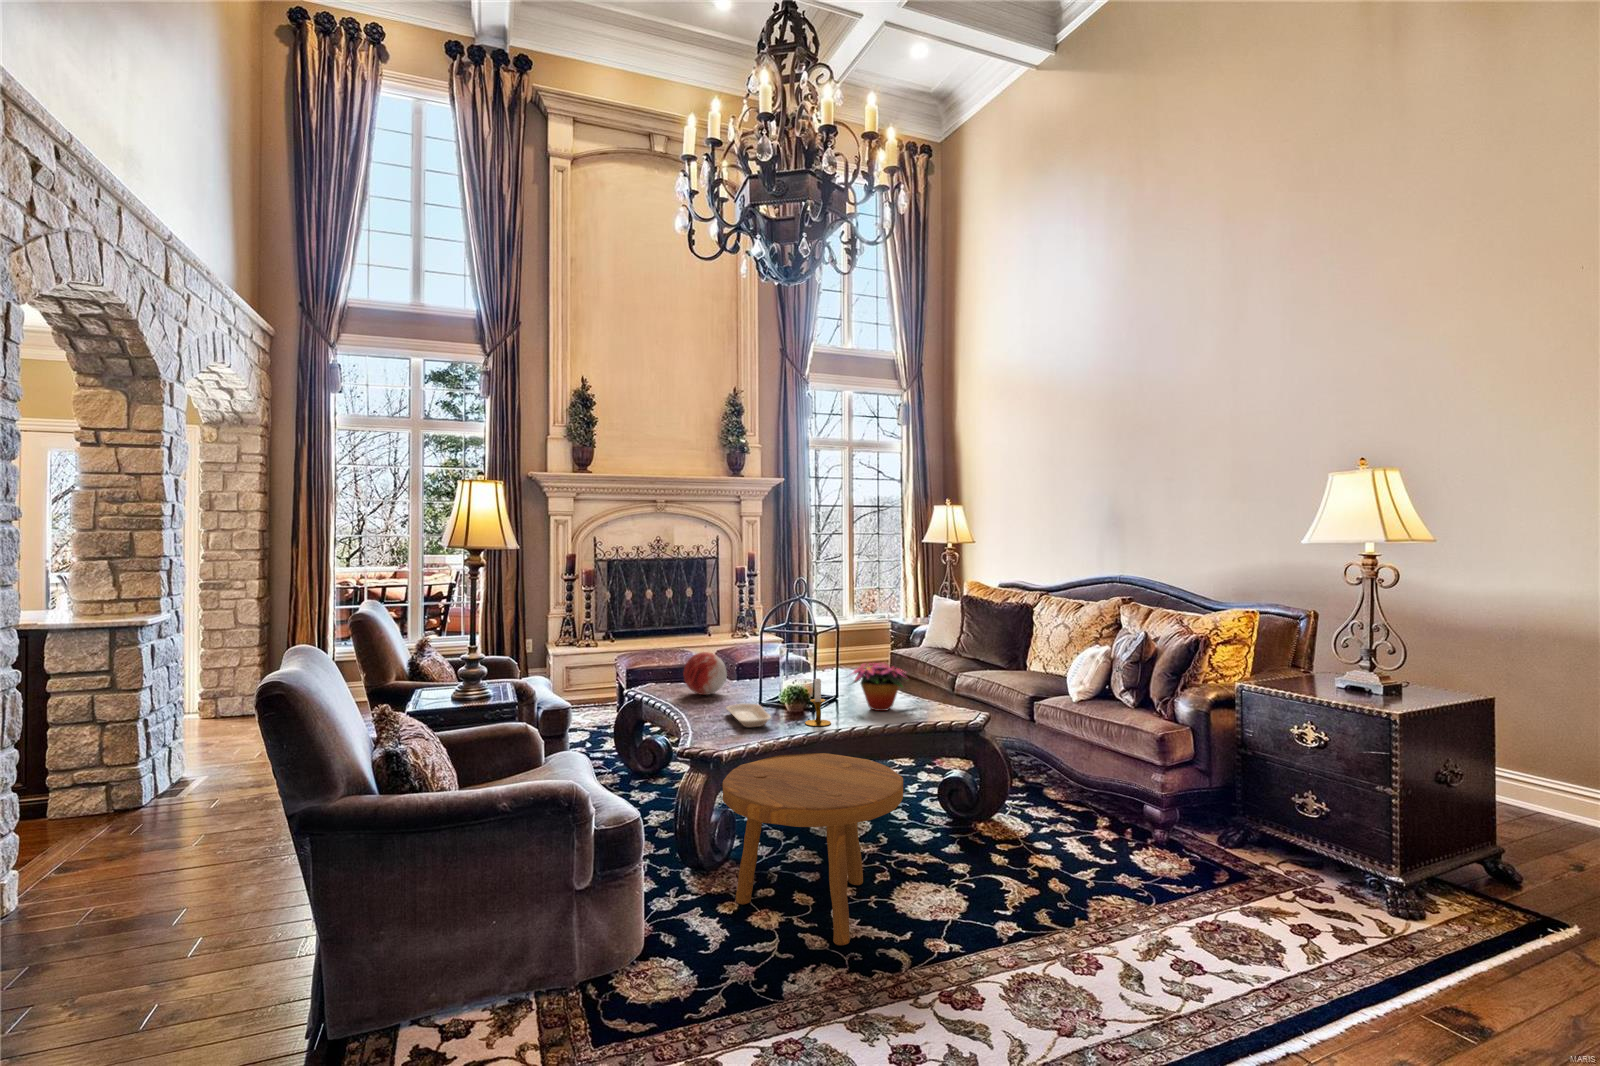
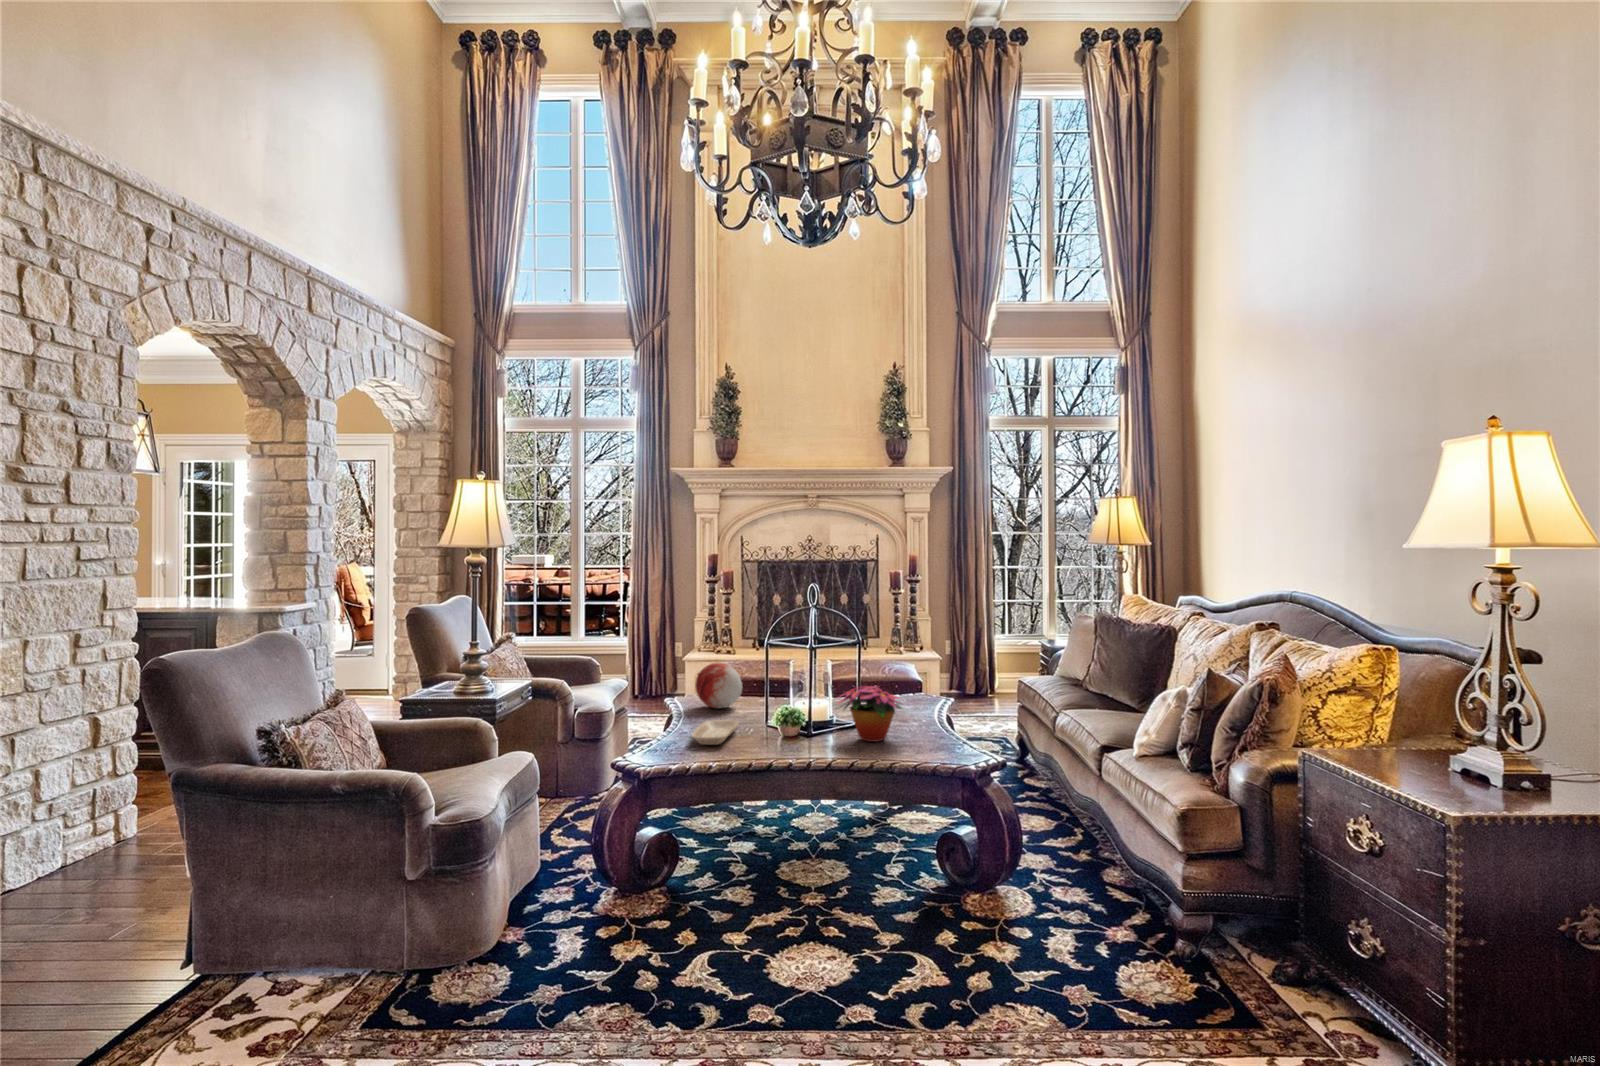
candlestick: present [805,679,831,726] -> none [765,698,795,751]
footstool: present [723,753,903,945] -> none [589,776,785,979]

